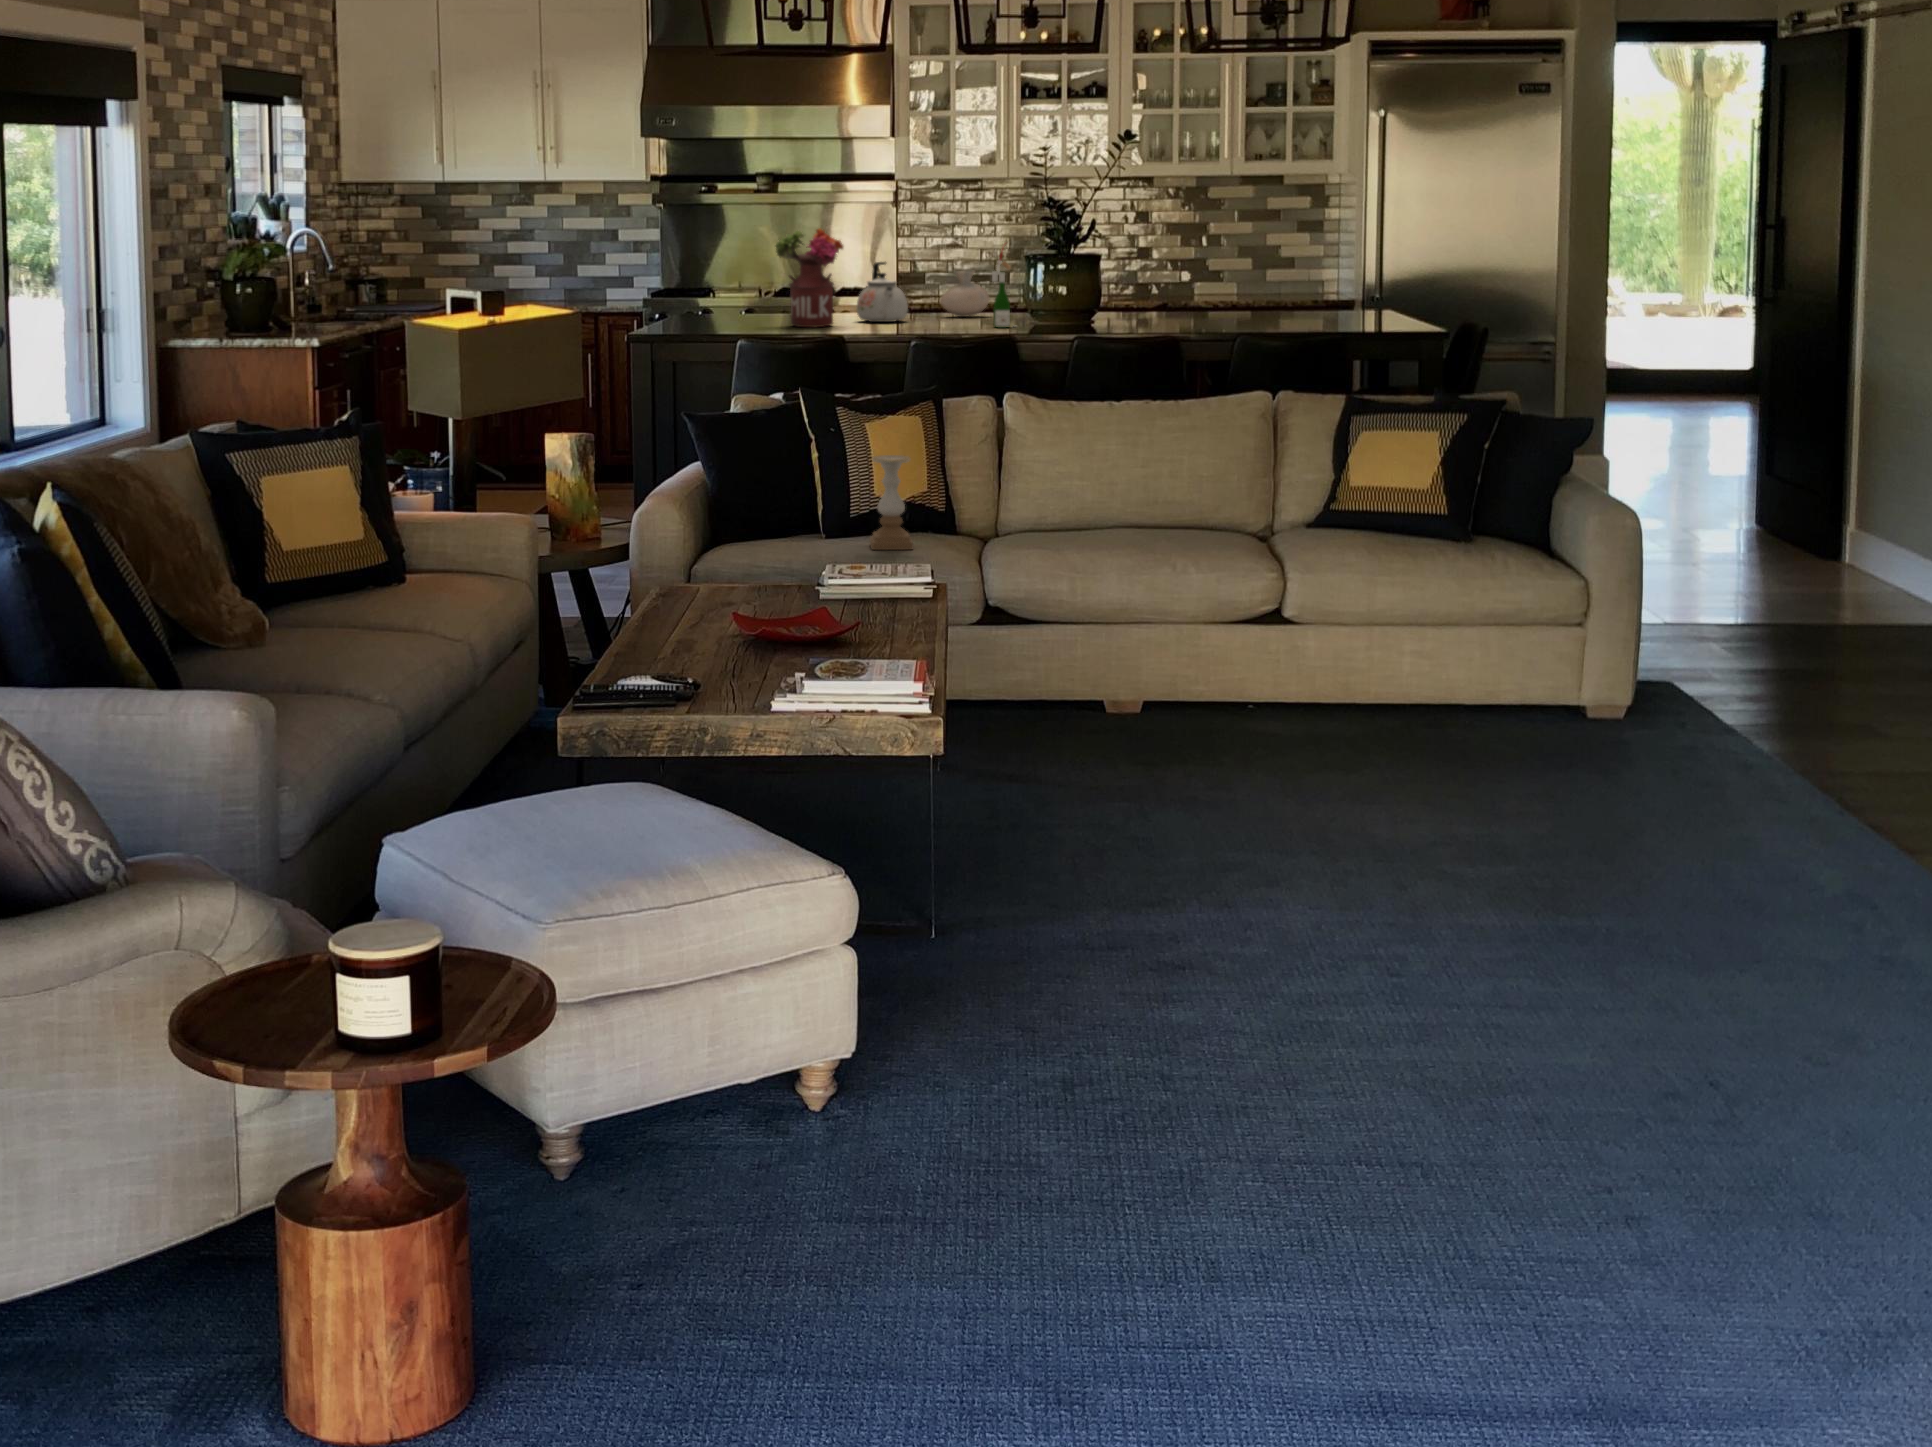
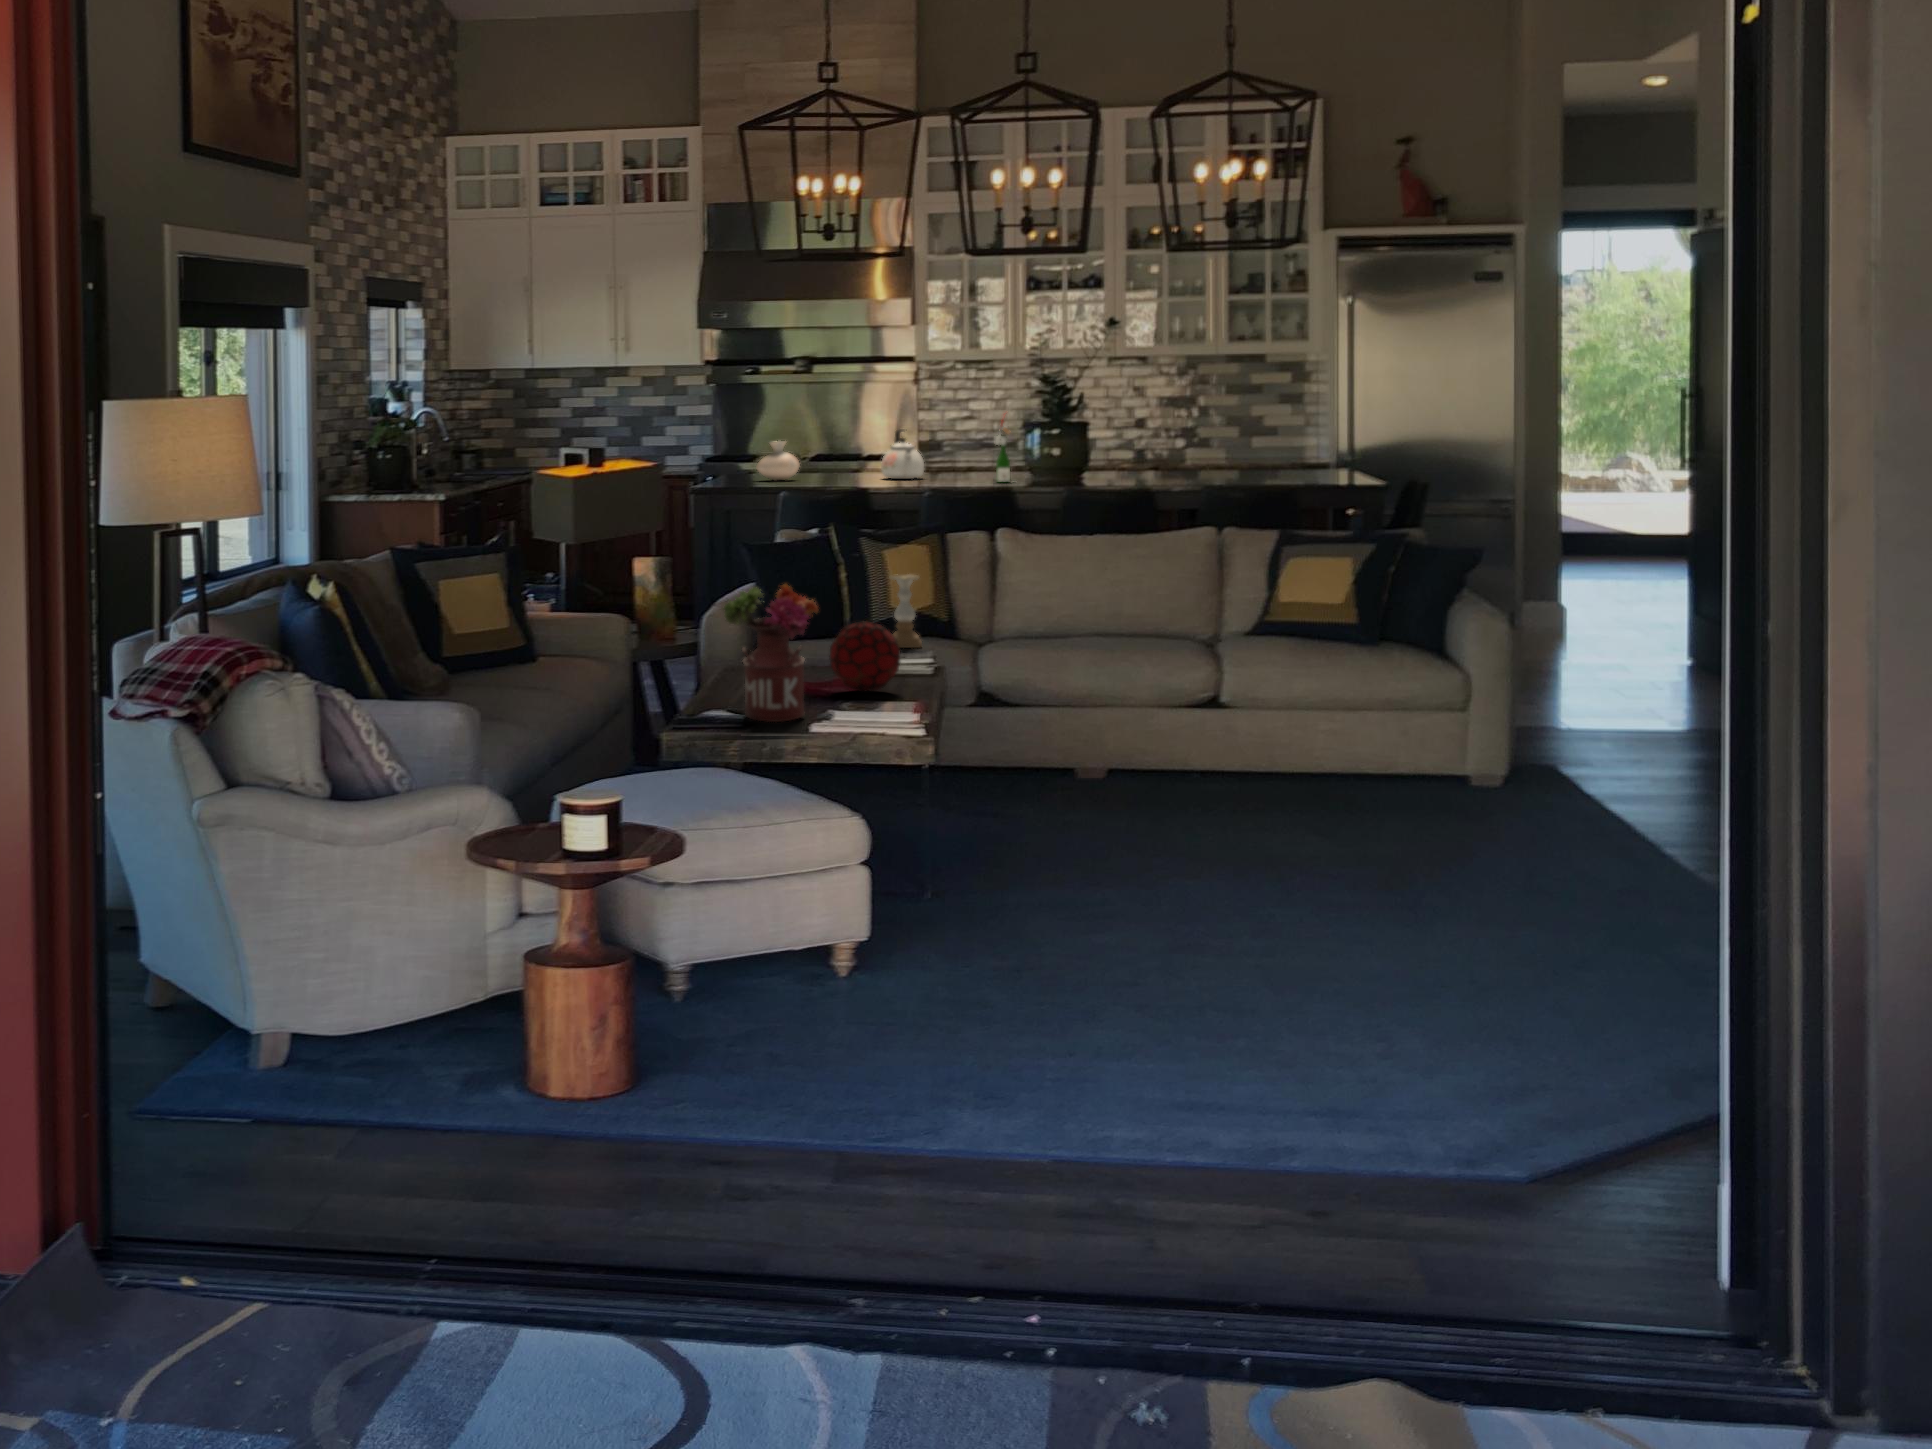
flower arrangement: present [776,228,844,327] -> present [724,584,818,722]
vase: present [940,271,989,317] -> present [756,441,800,480]
decorative orb: none [796,538,893,635] -> present [830,622,901,692]

